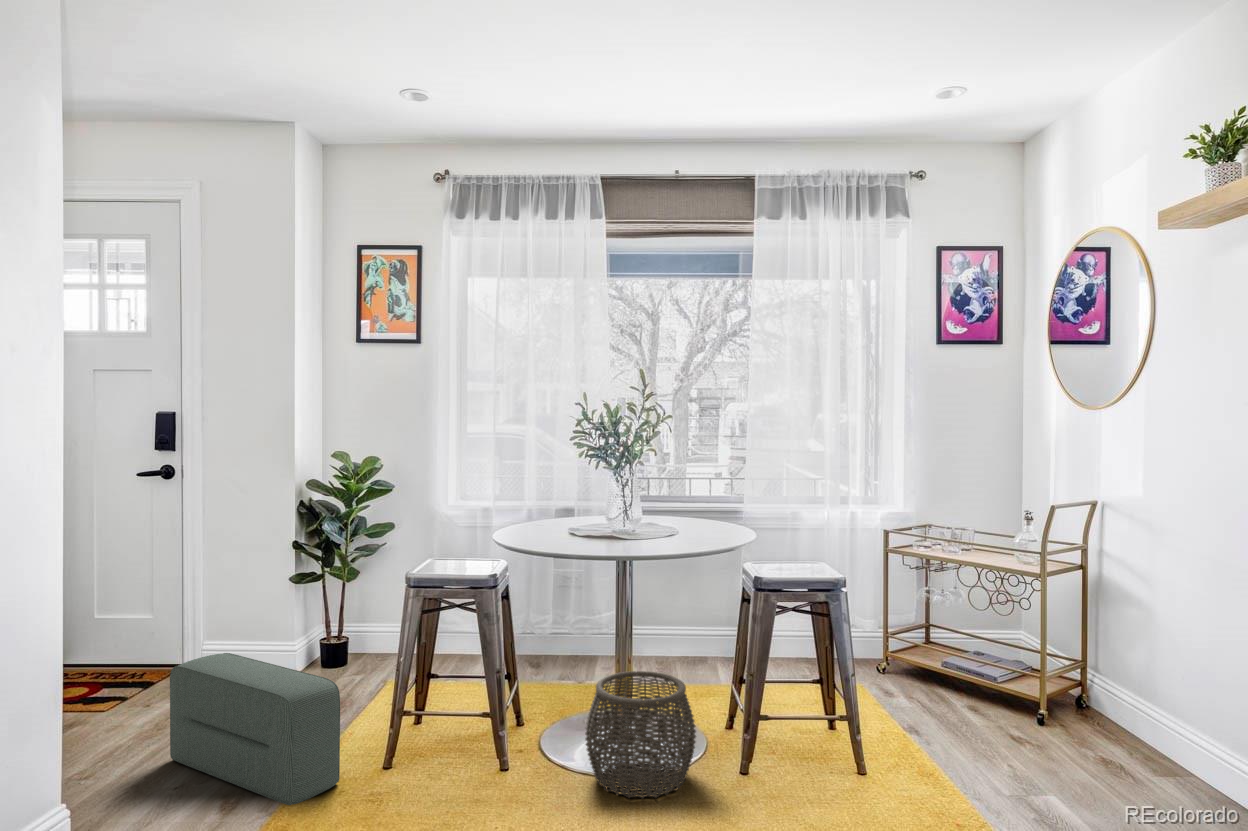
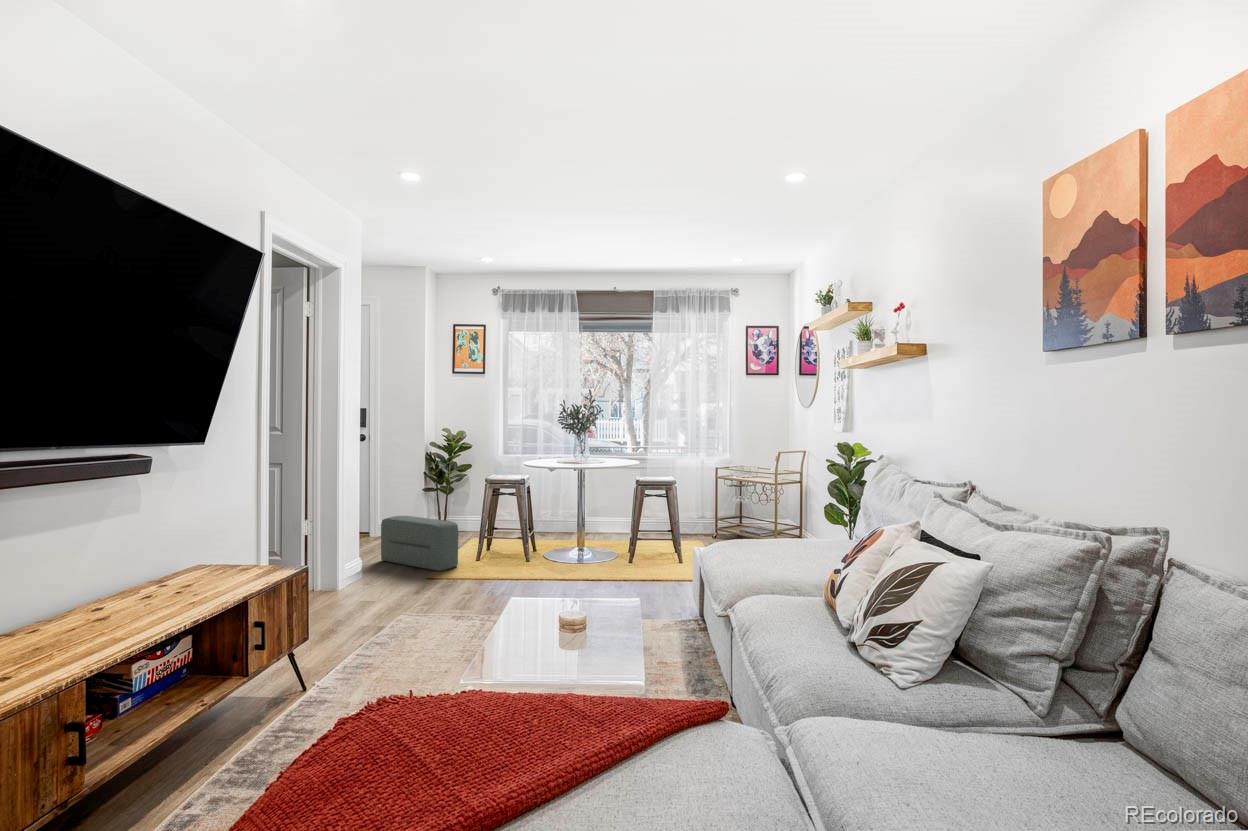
woven basket: present [585,671,696,798] -> none [563,521,611,569]

